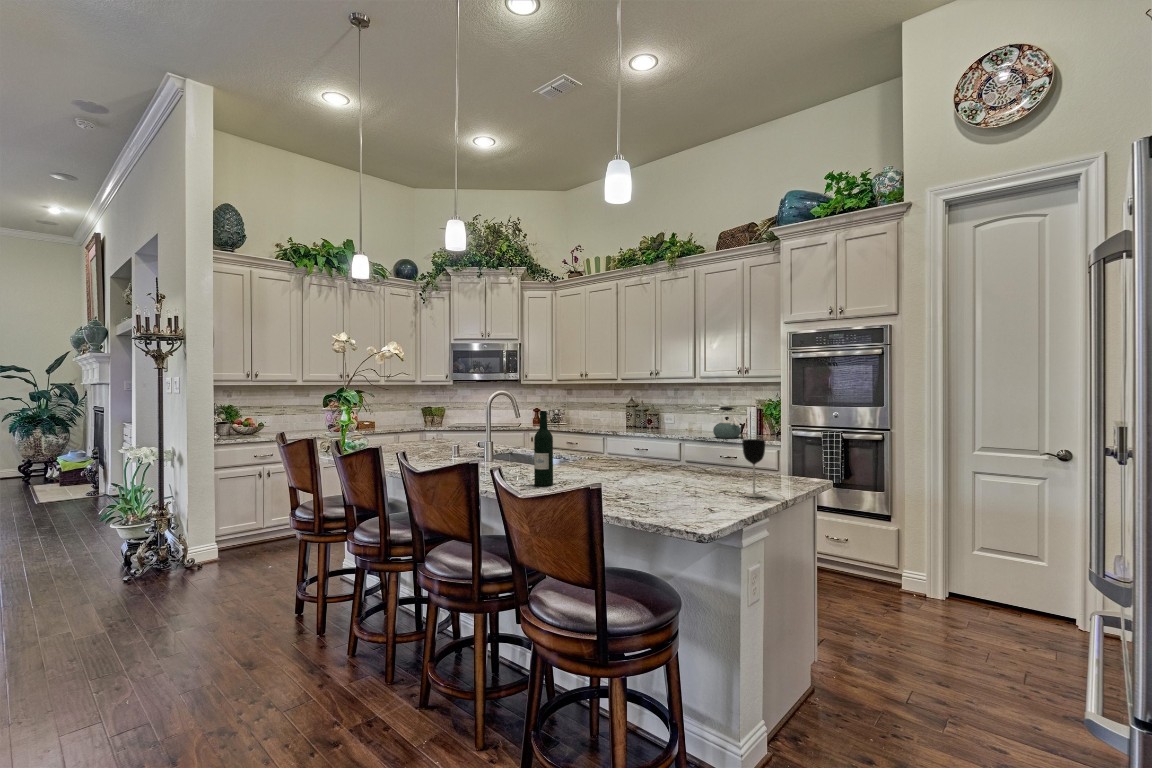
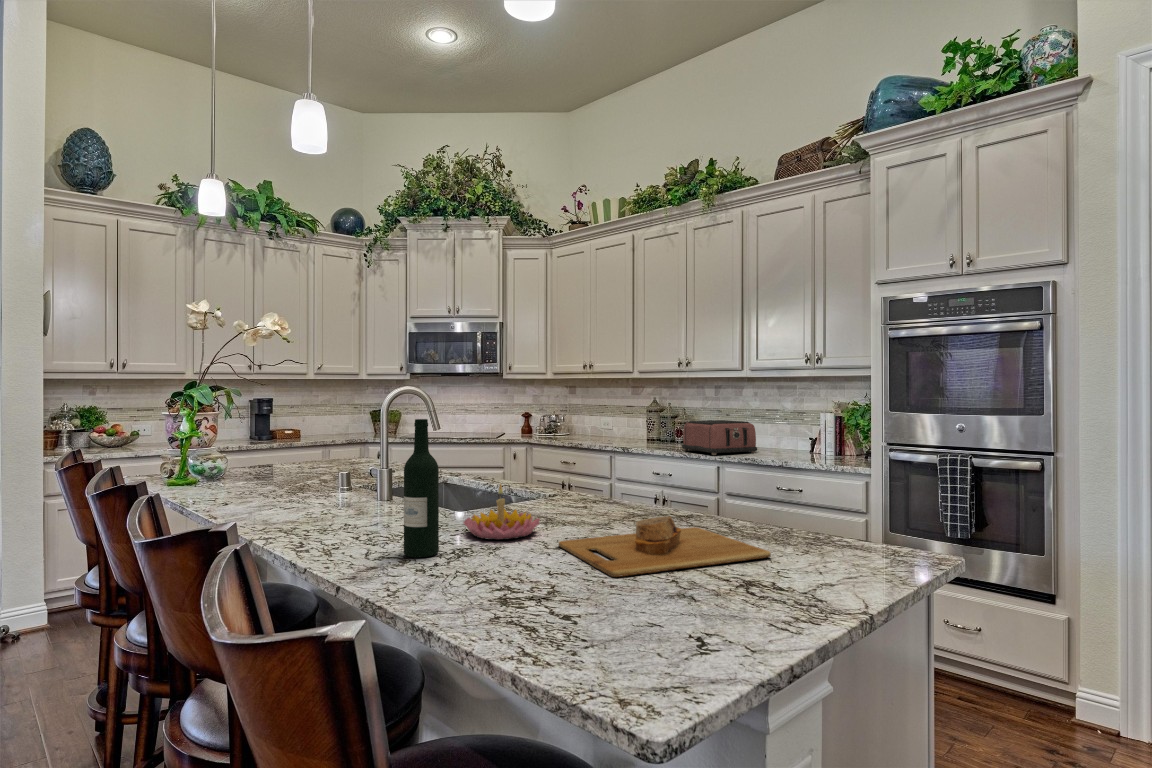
kettle: present [713,407,741,438] -> none [767,413,809,461]
toaster: none [654,412,706,436] -> present [682,420,757,455]
wine glass: present [742,439,765,497] -> none [784,479,832,600]
candle holder: none [556,447,601,479] -> present [463,484,540,540]
cutting board: none [615,463,732,491] -> present [559,516,771,577]

